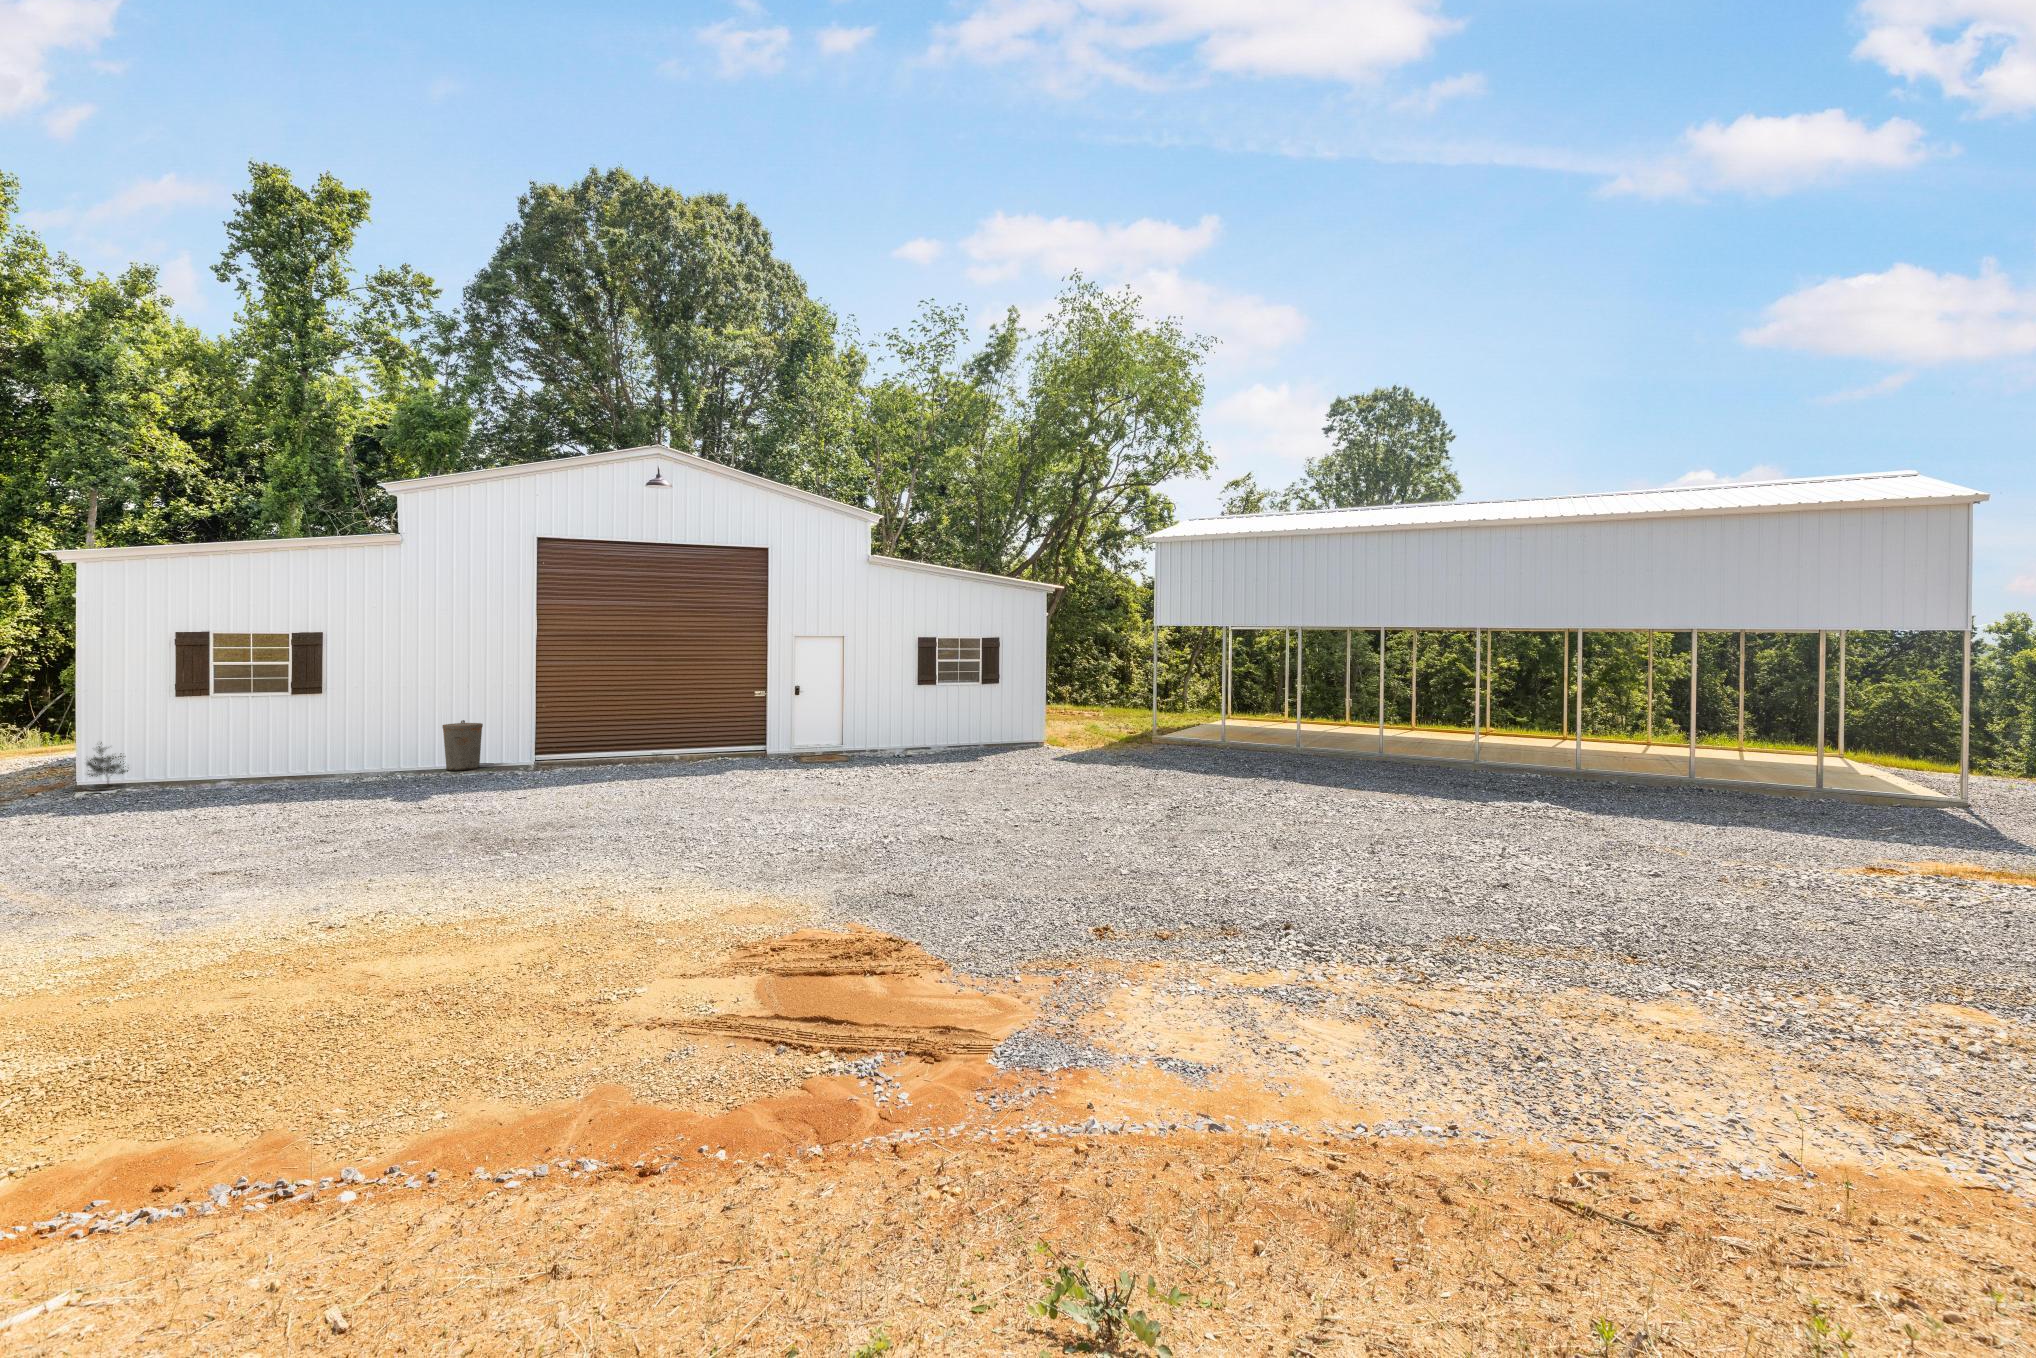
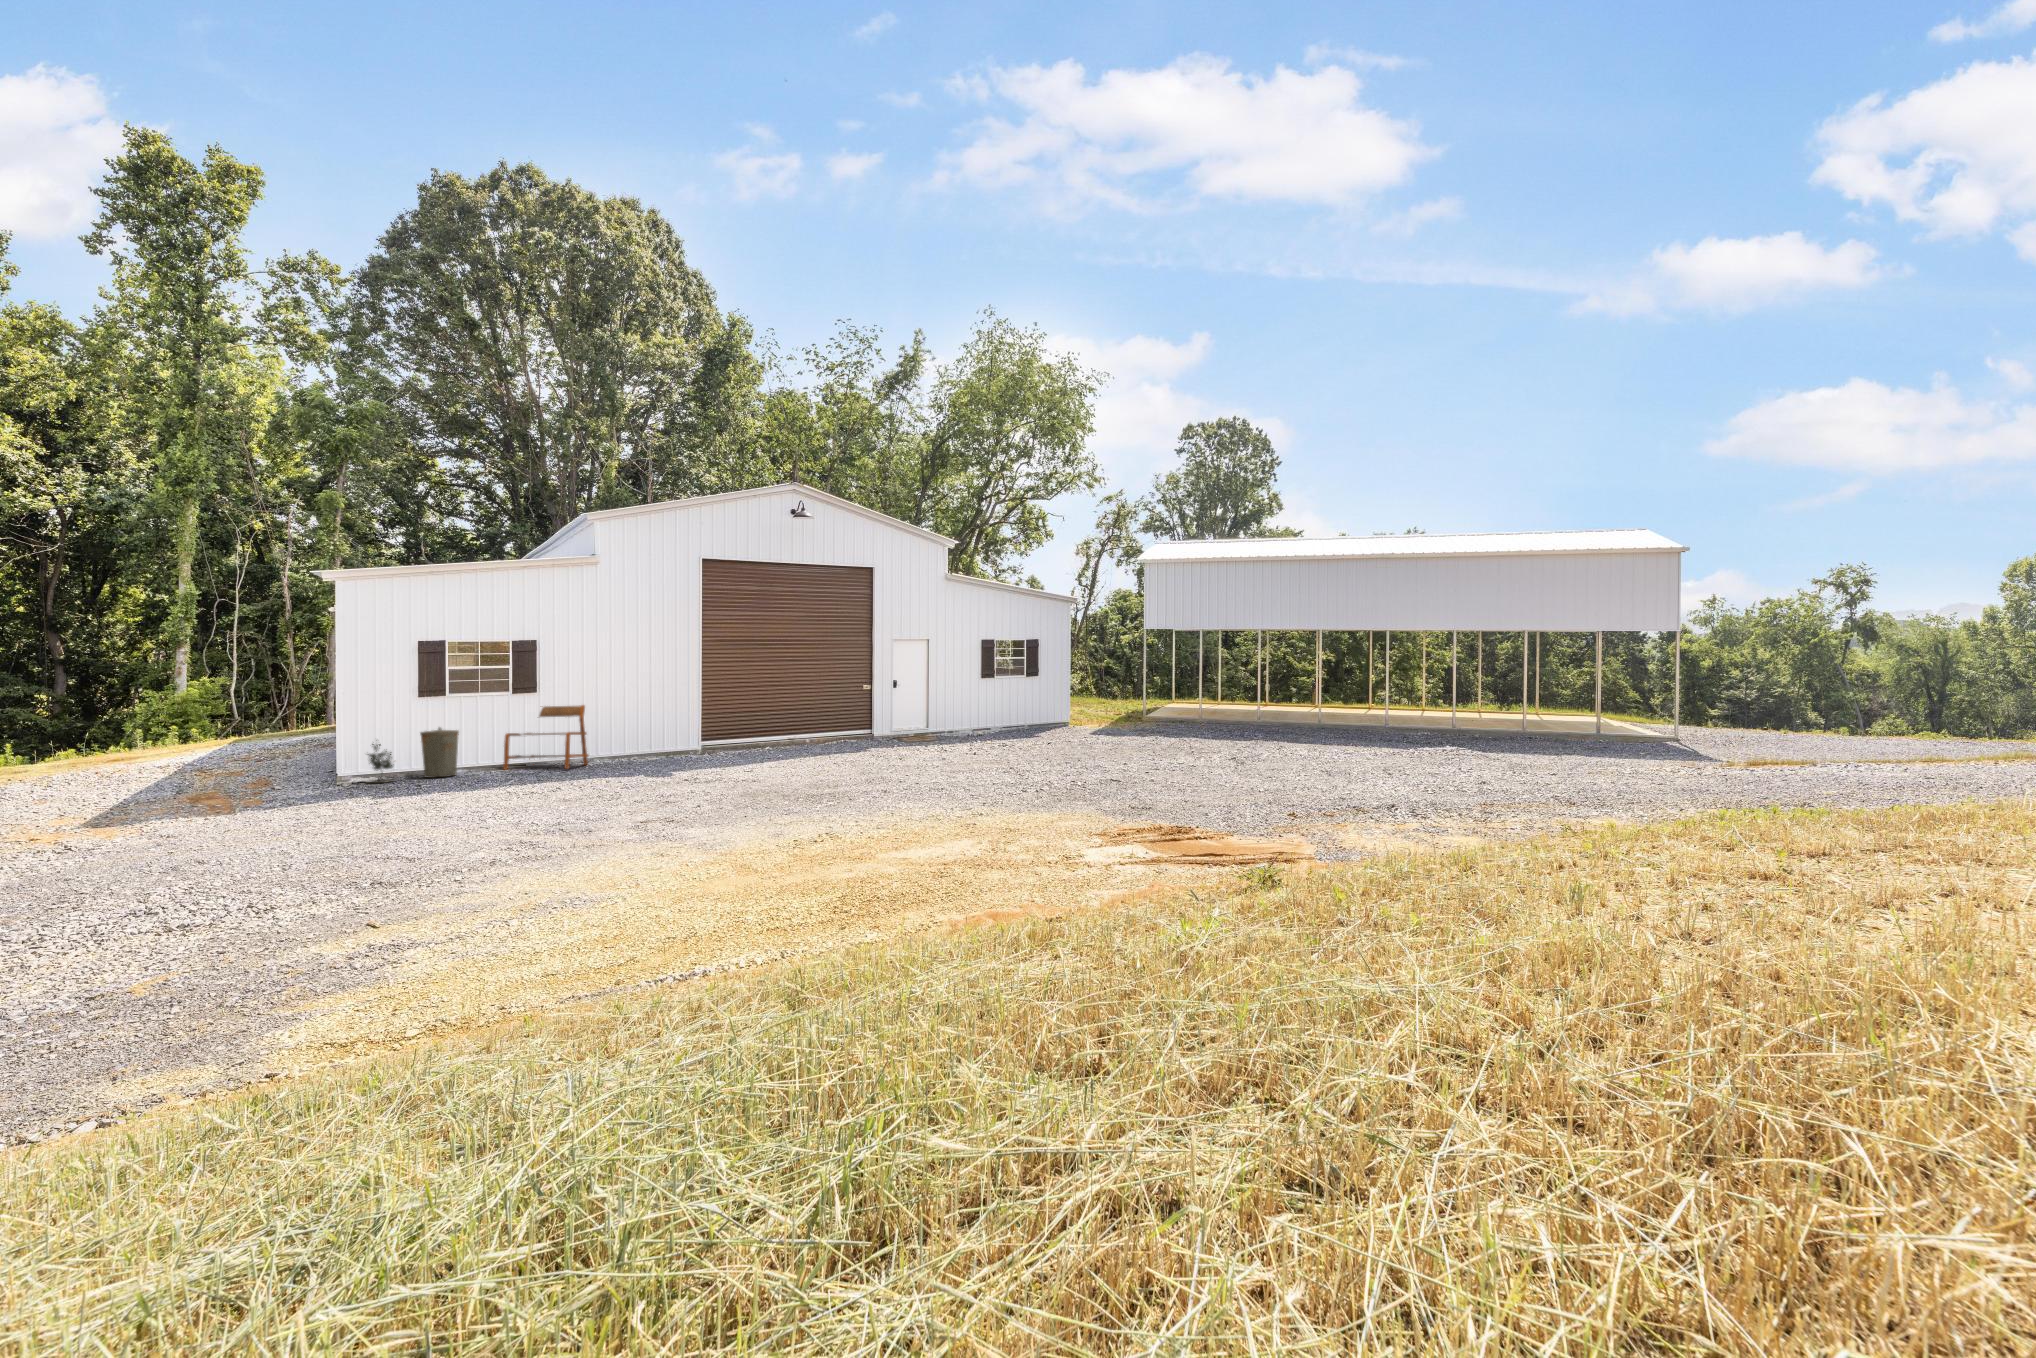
bench: none [270,706,365,784] -> present [503,705,588,770]
trash can: present [442,720,483,771] -> present [420,728,459,778]

